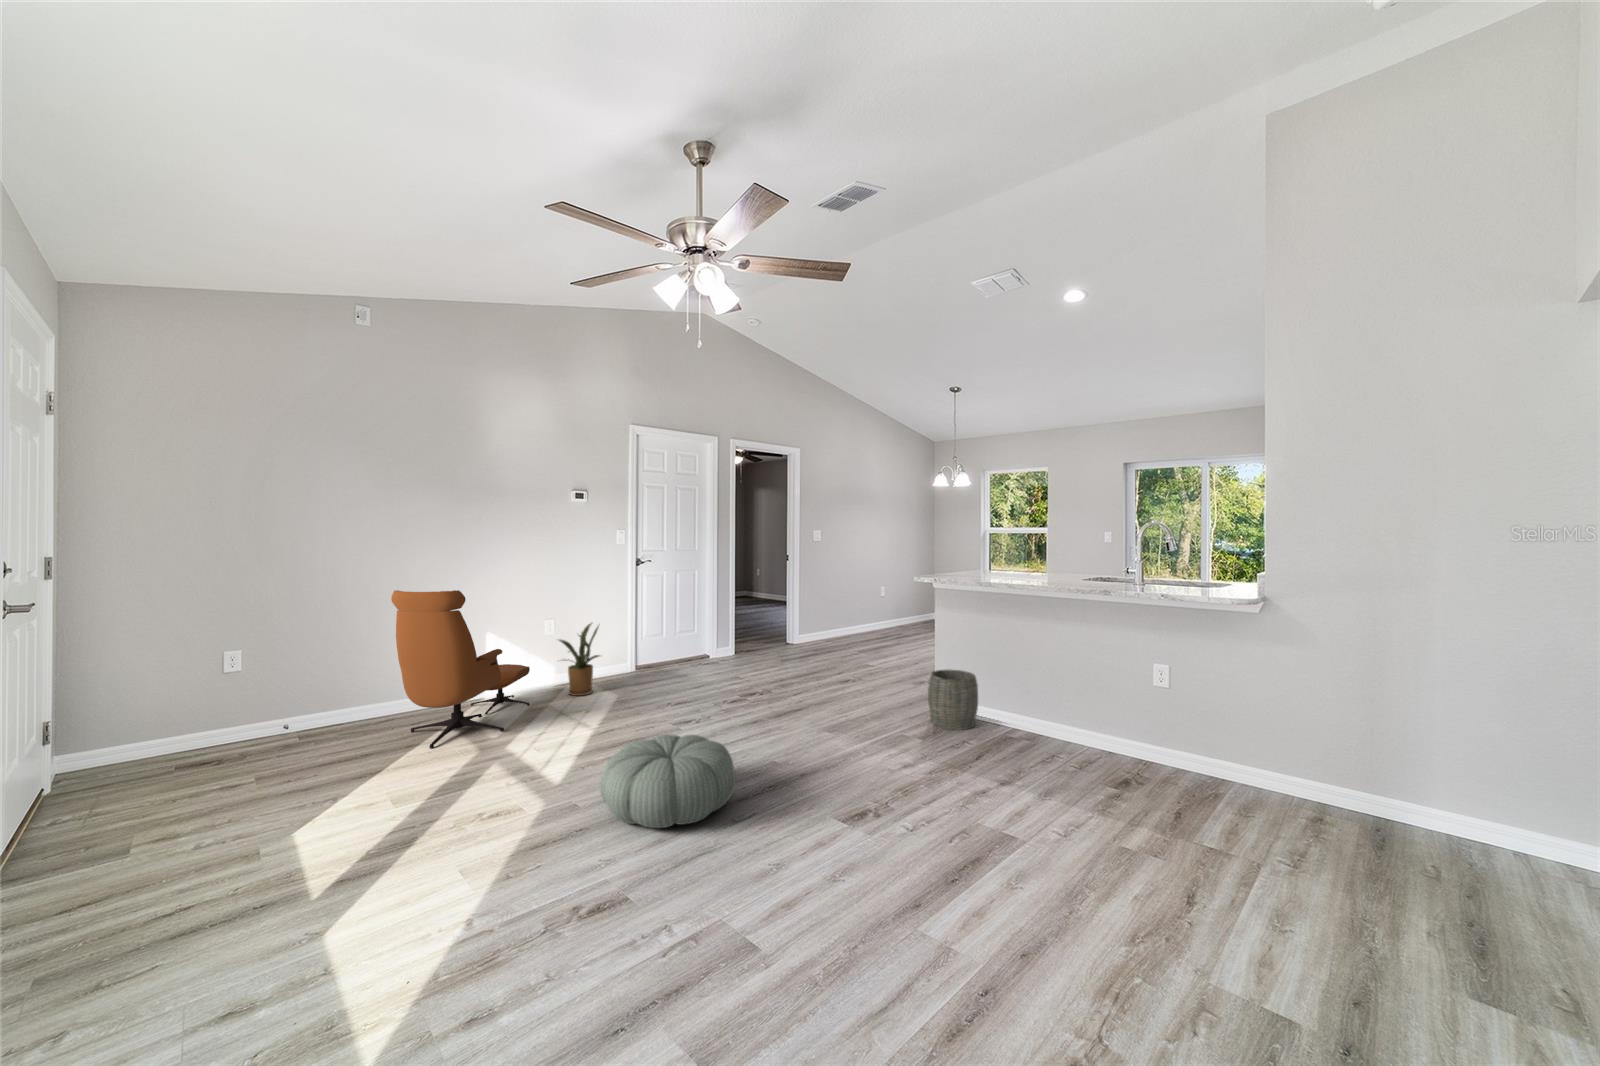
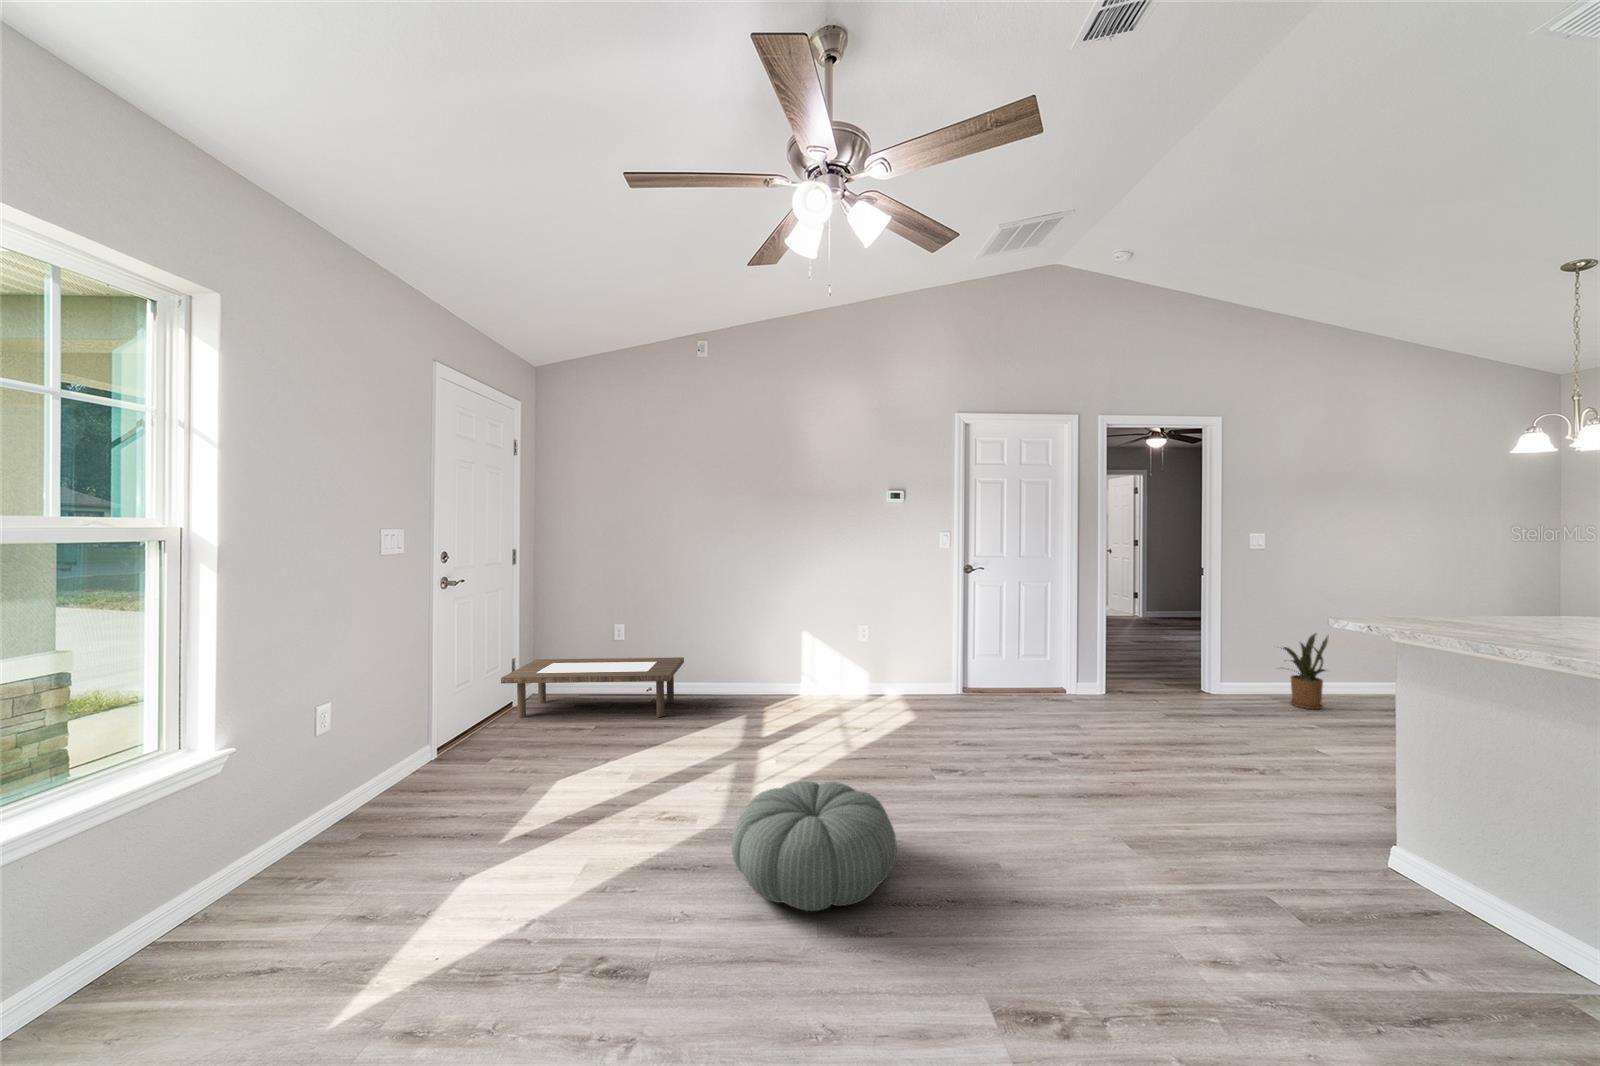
lounge chair: present [391,590,530,748] -> none [688,586,832,732]
house plant: present [559,624,599,696] -> present [1283,633,1328,709]
woven basket: present [928,670,978,730] -> none [1357,800,1496,943]
coffee table: none [44,680,355,807] -> present [501,657,684,718]

